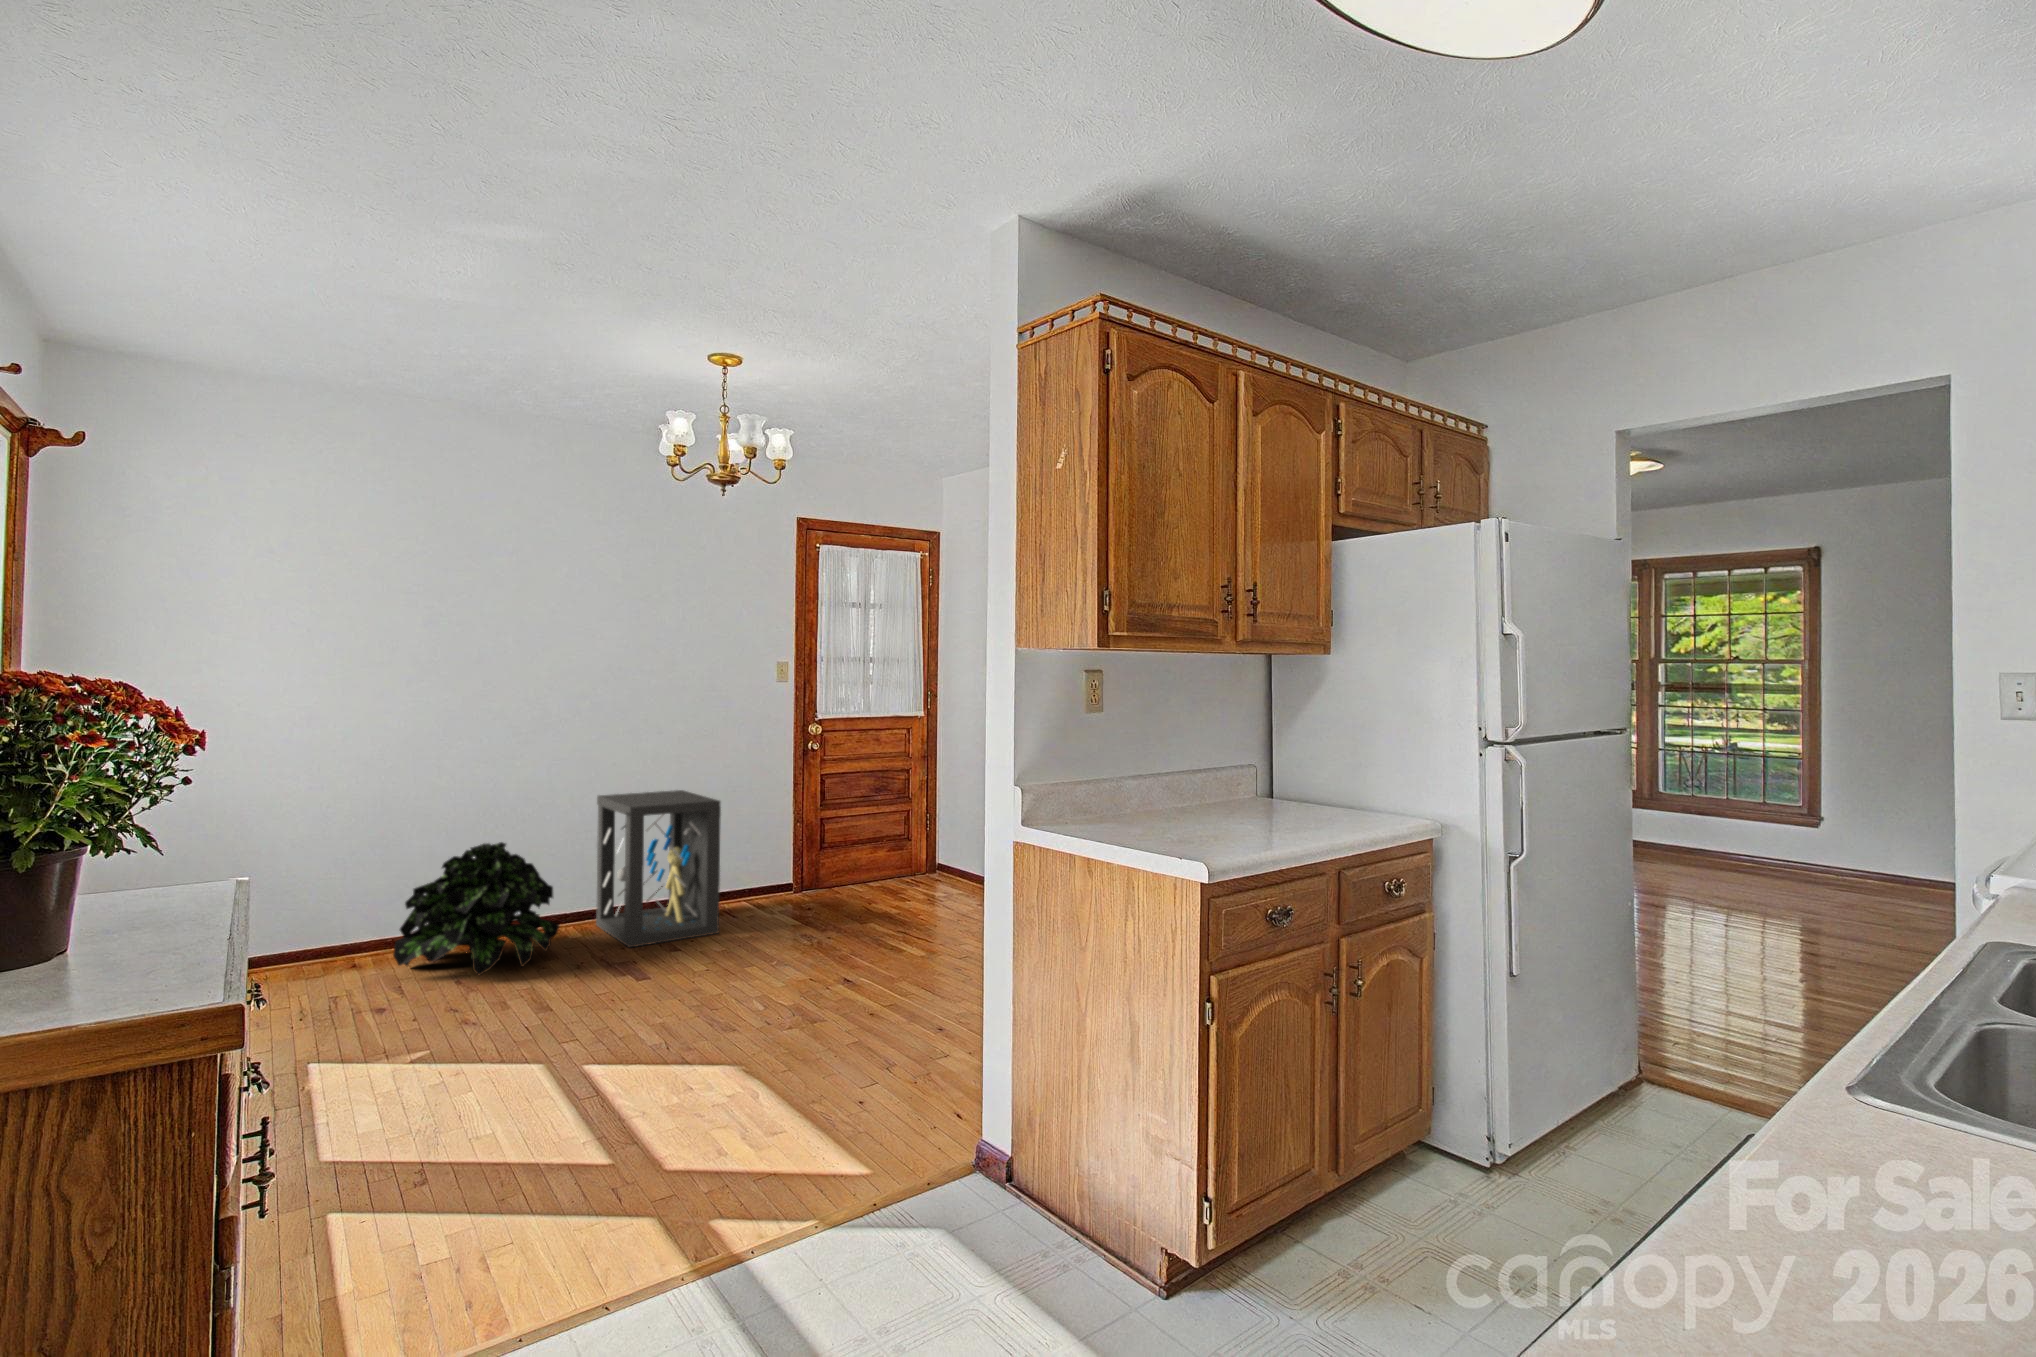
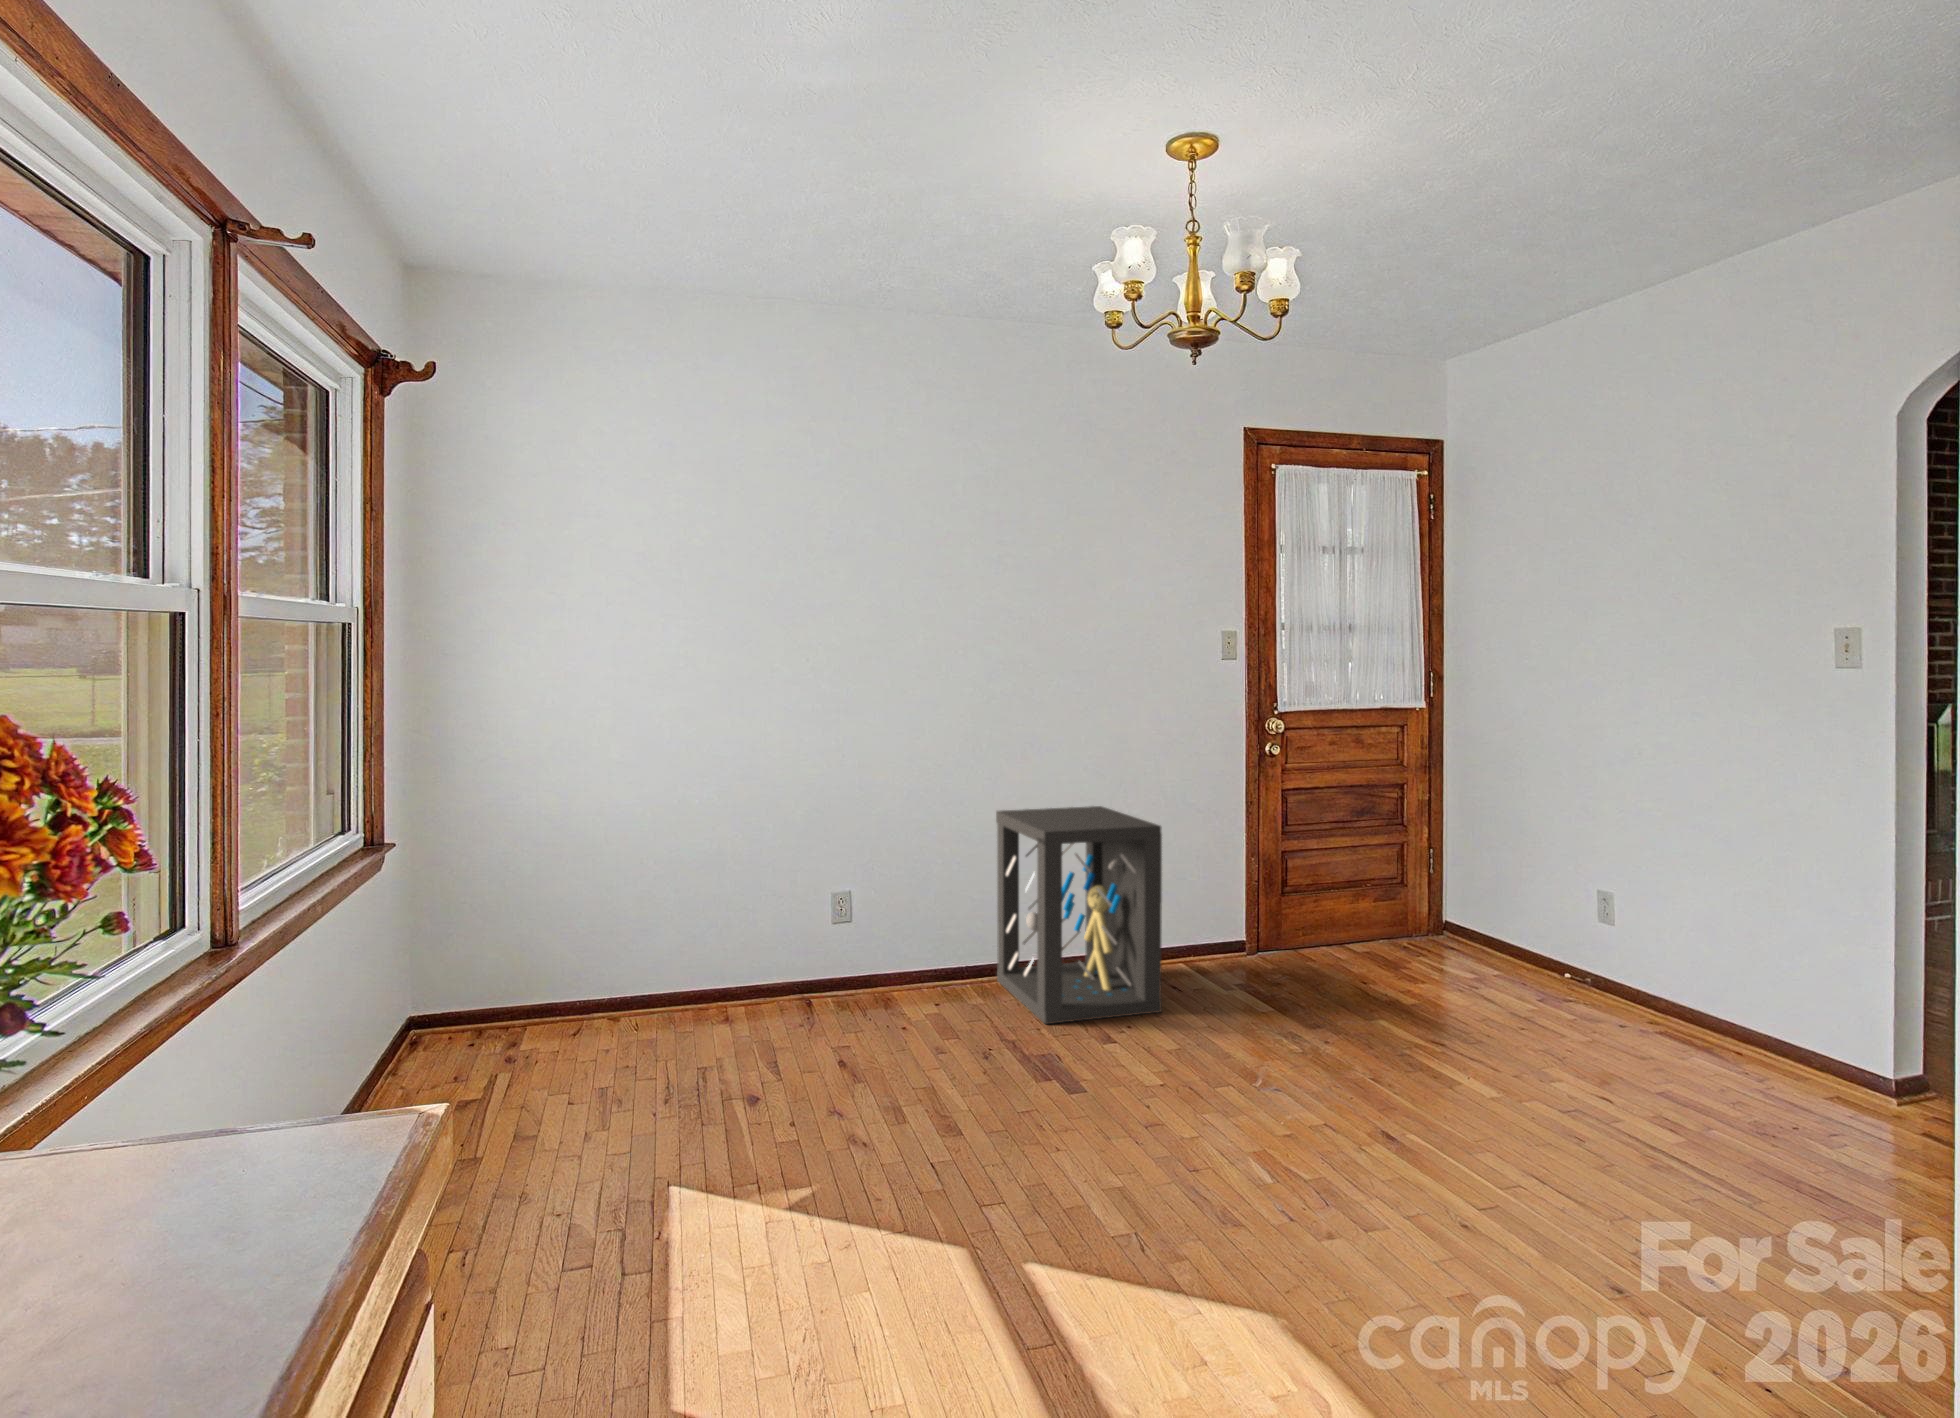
potted plant: present [393,842,559,975] -> none [765,871,958,1053]

